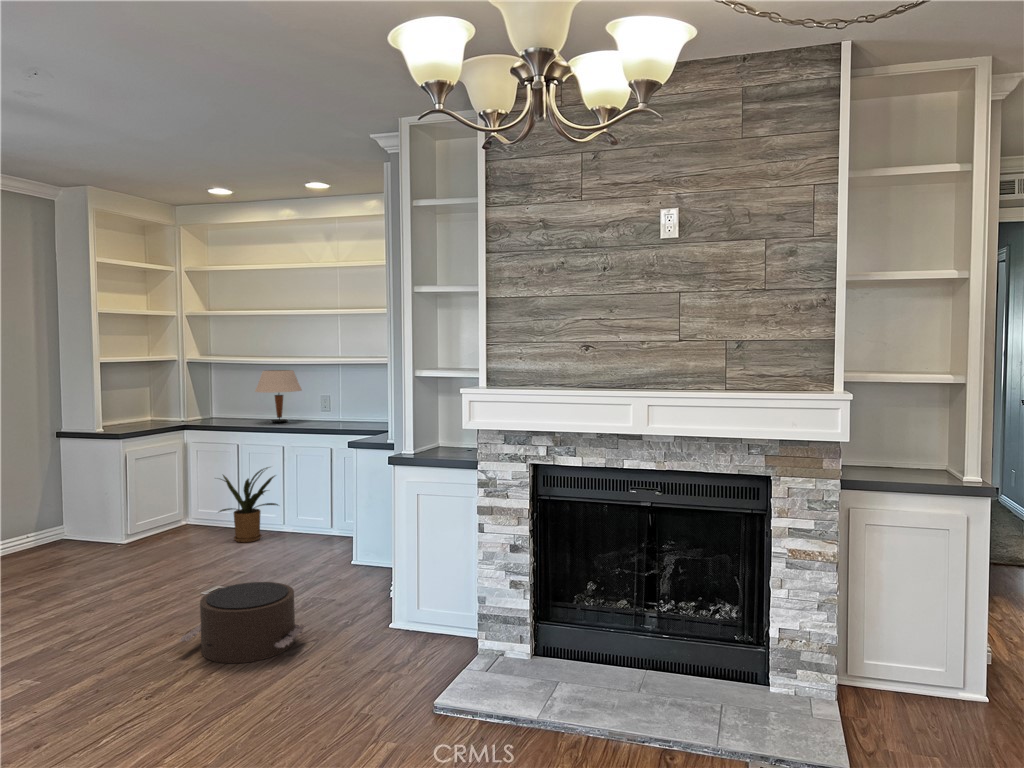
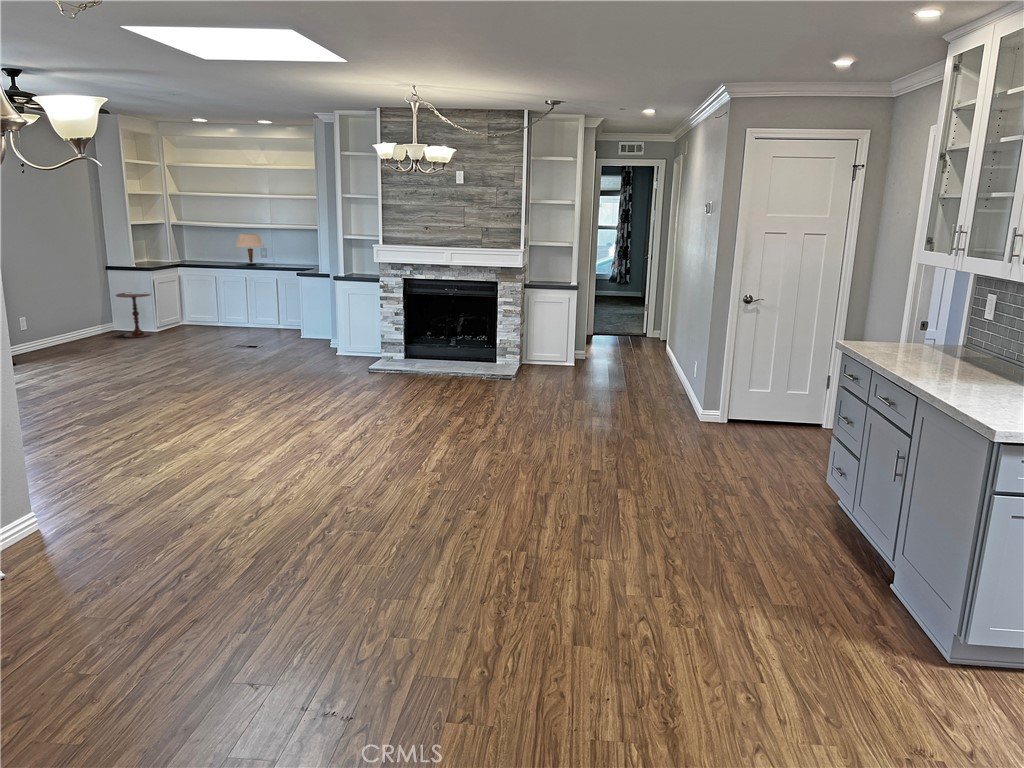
house plant: present [219,467,278,543] -> none [217,289,260,331]
side table: none [28,474,93,558] -> present [116,293,152,338]
pouf: present [180,582,306,663] -> none [247,335,302,364]

